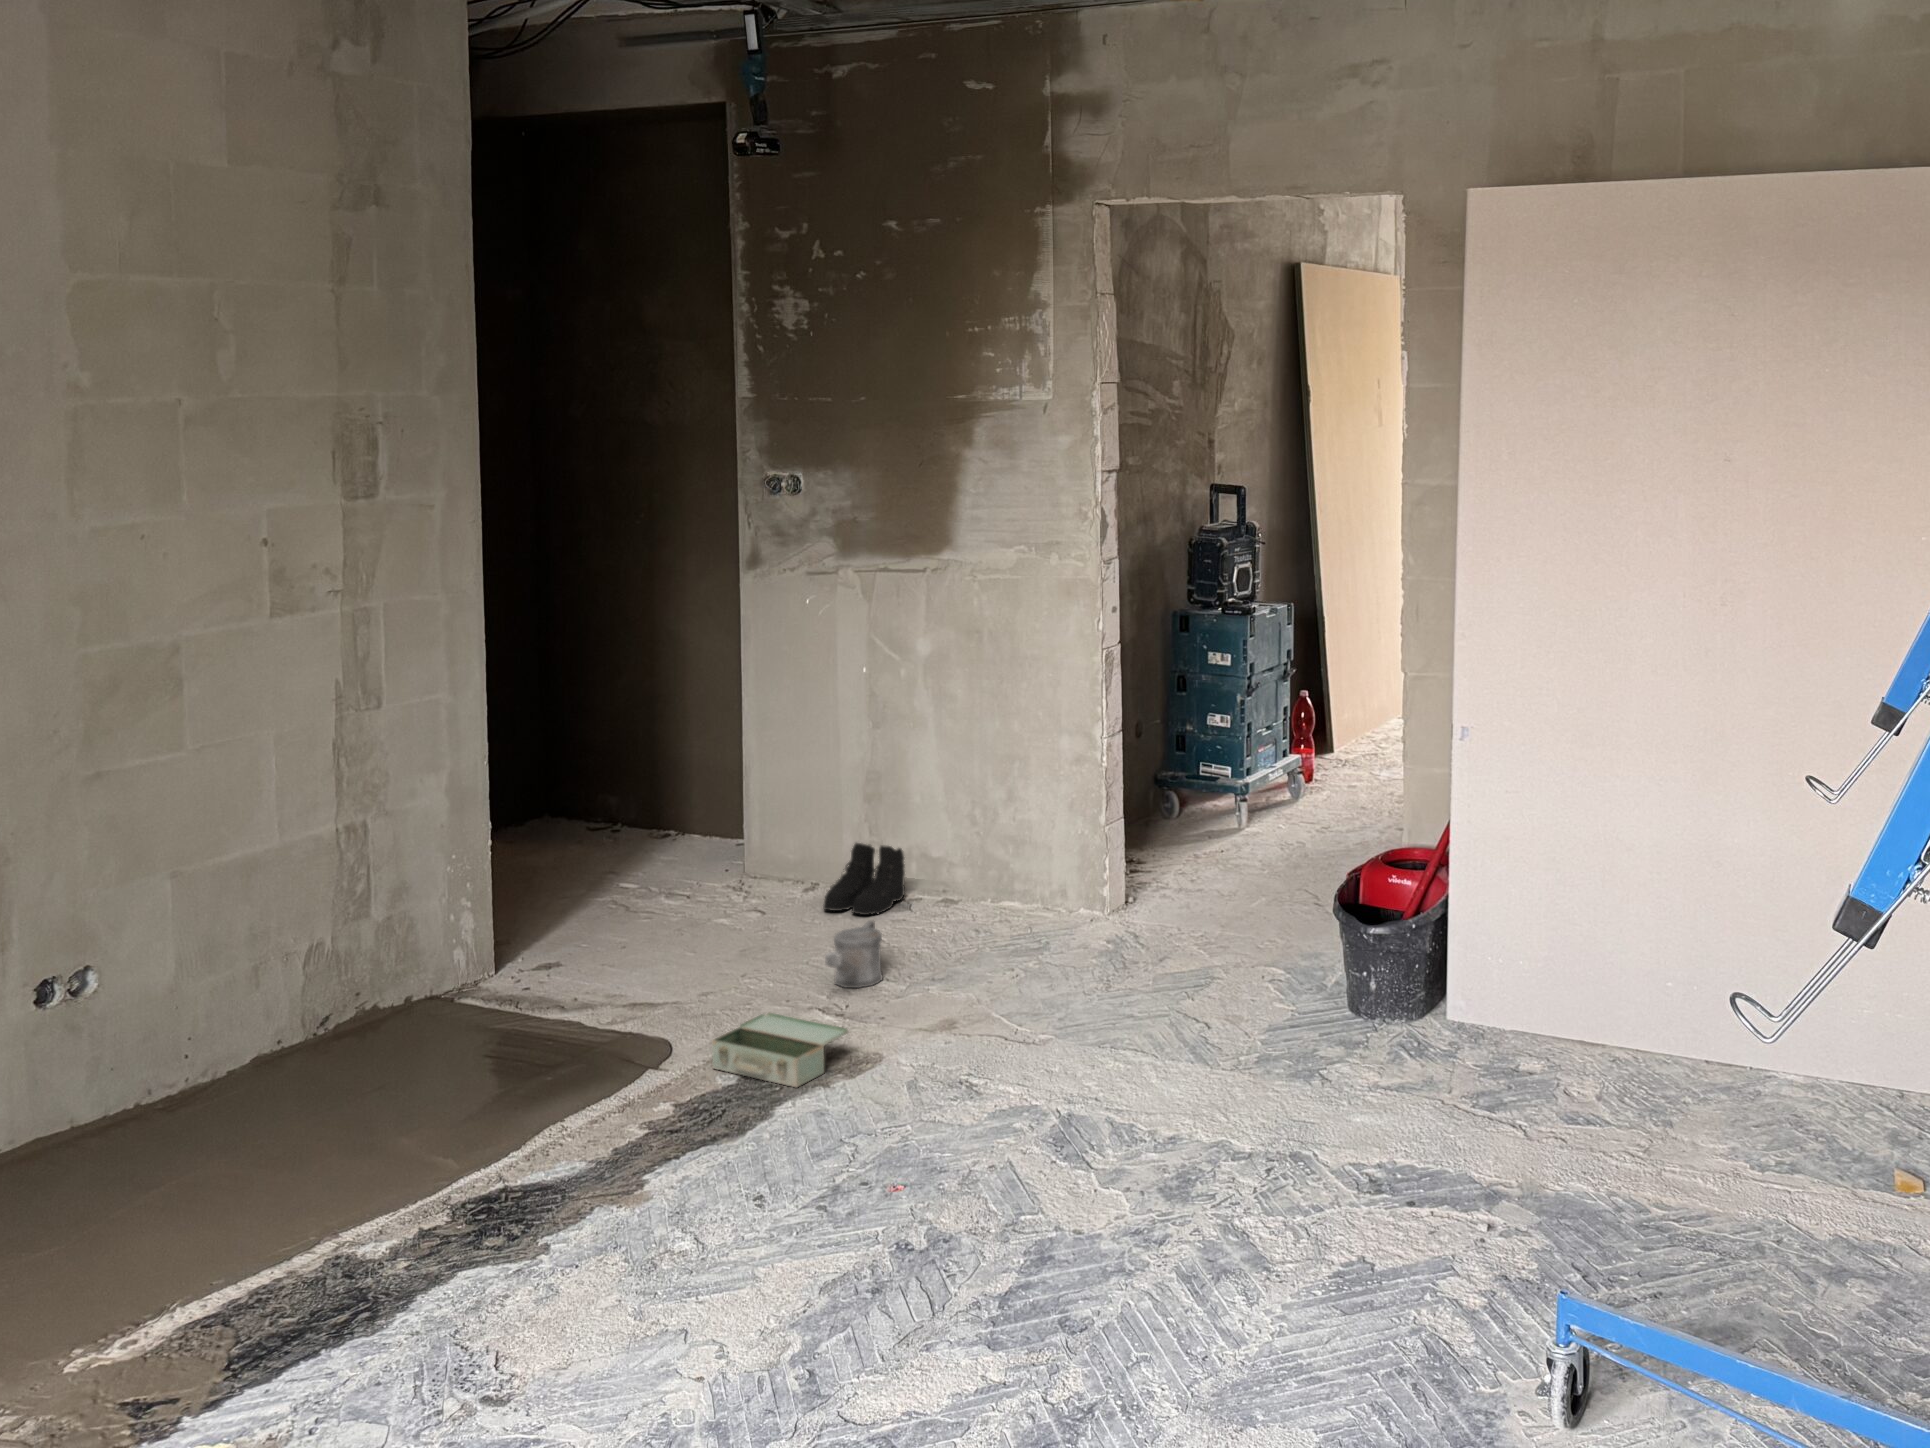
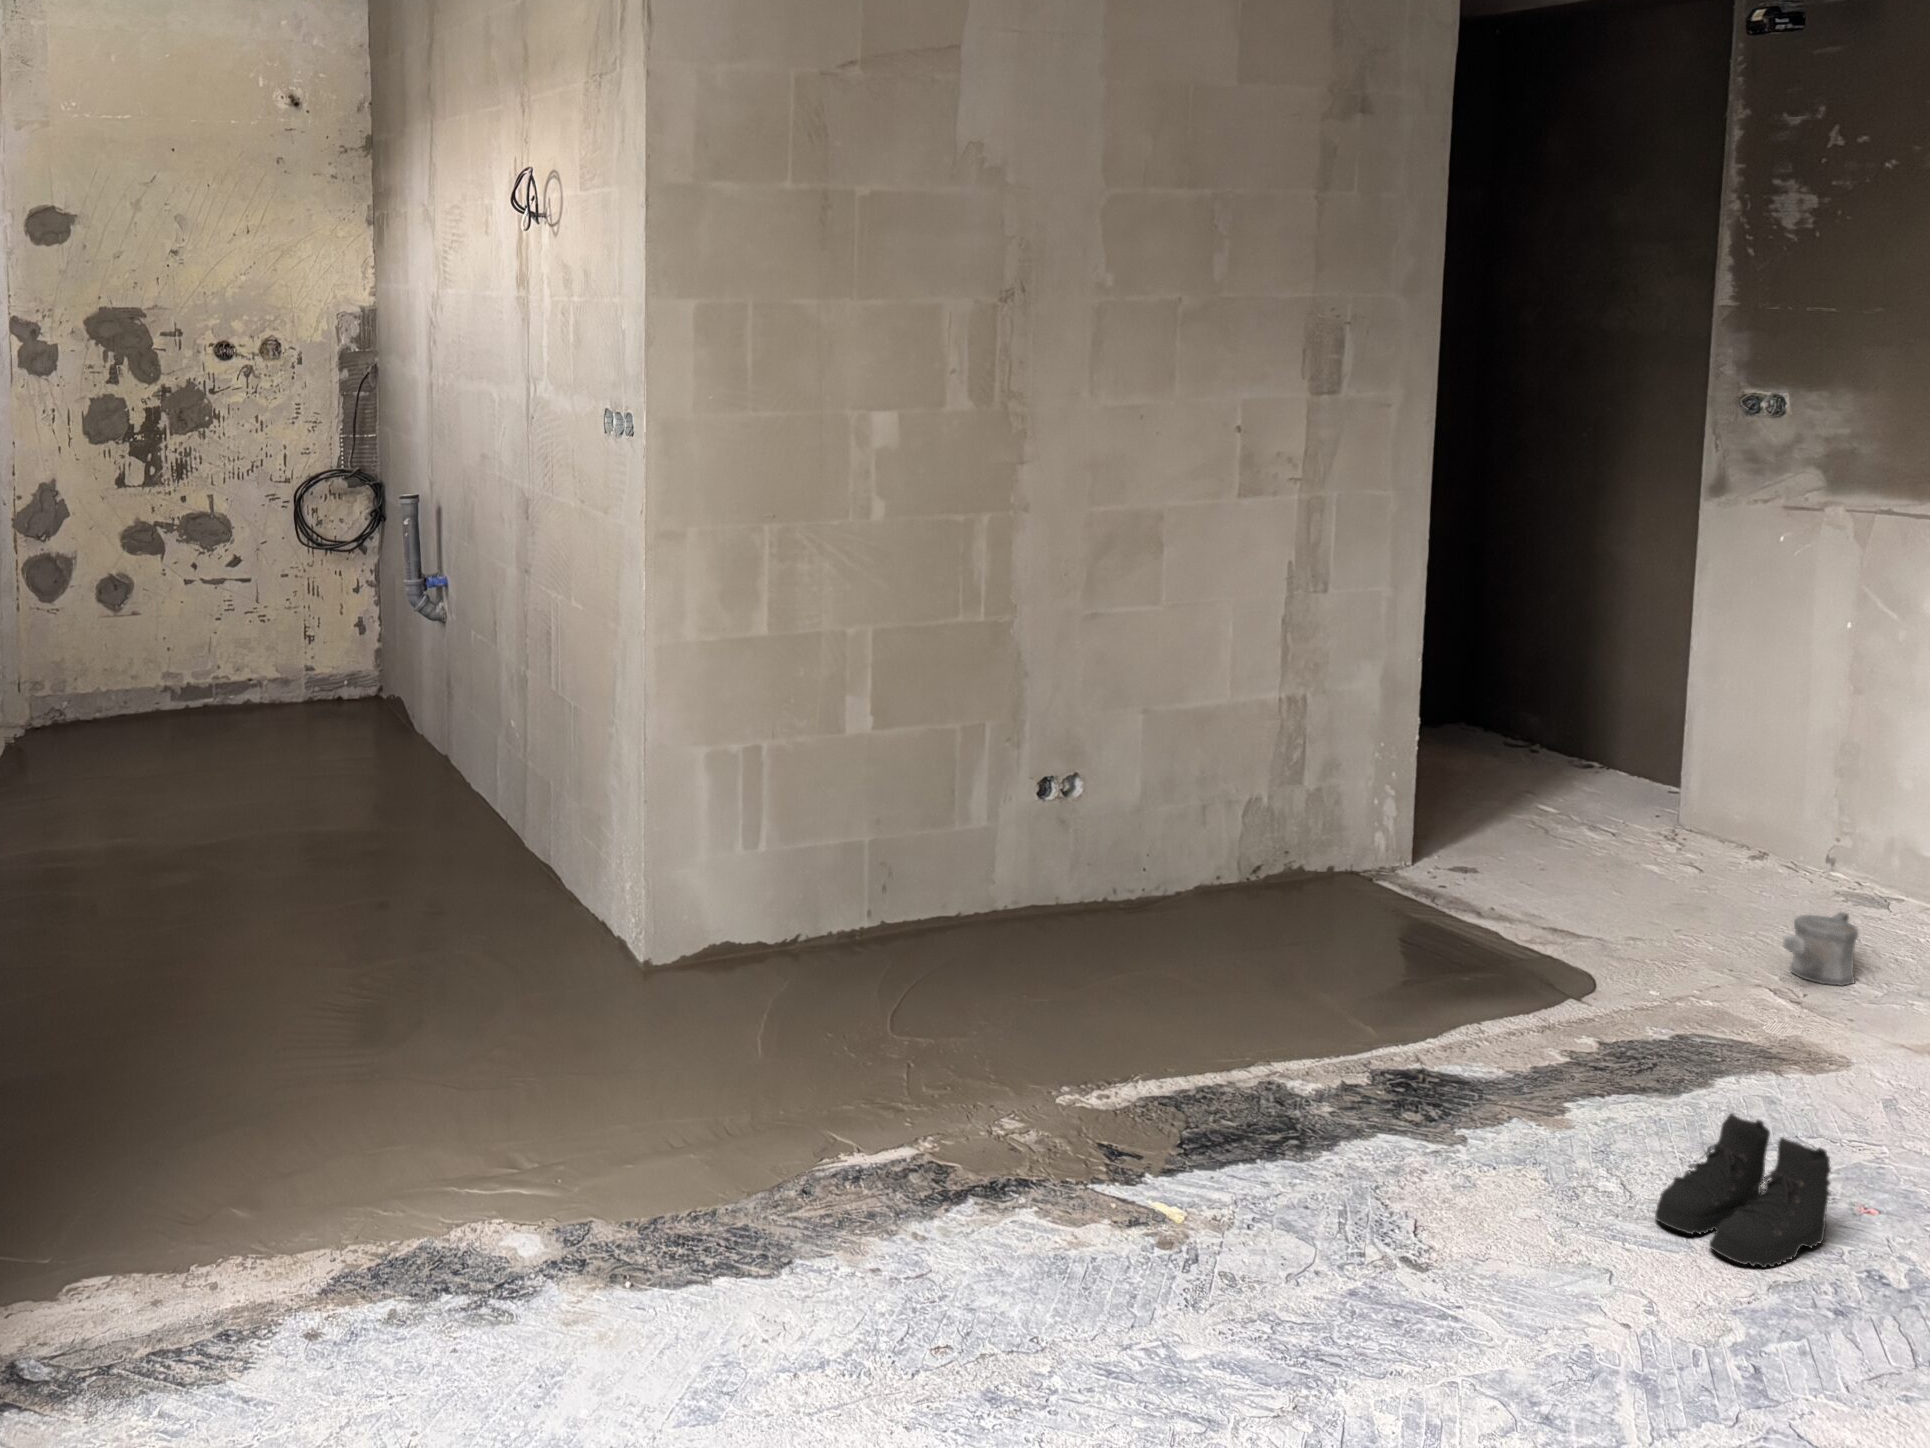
boots: present [823,843,905,915] -> present [1655,1113,1831,1268]
toolbox: present [712,1012,848,1087] -> none [1640,980,1812,1069]

